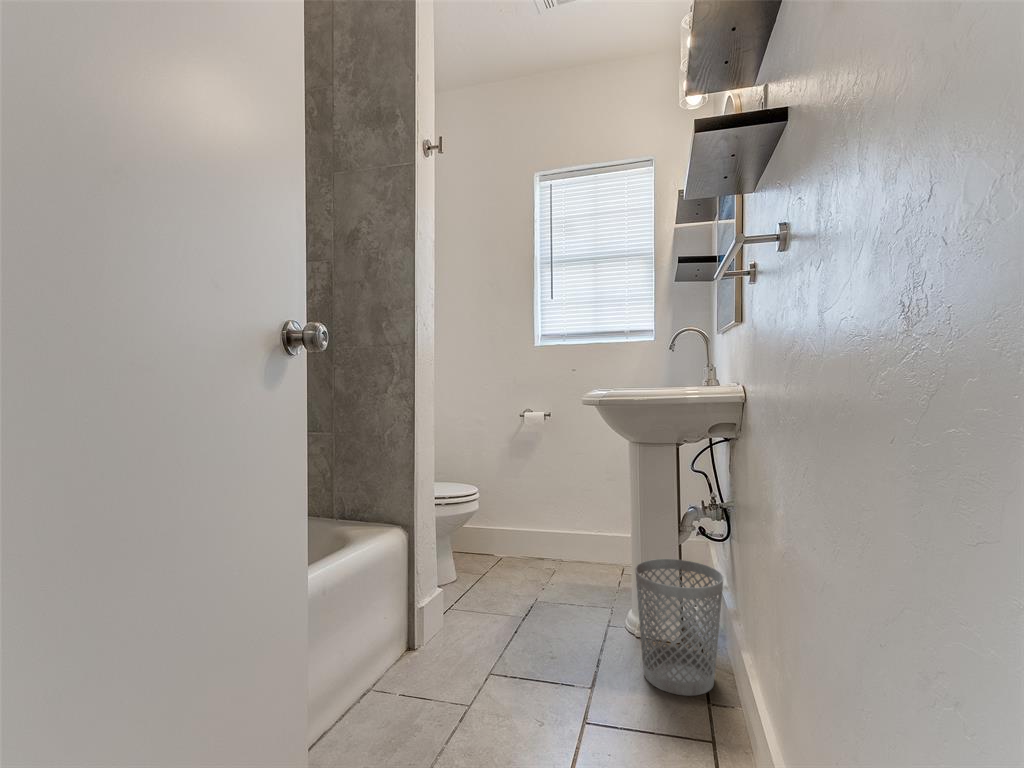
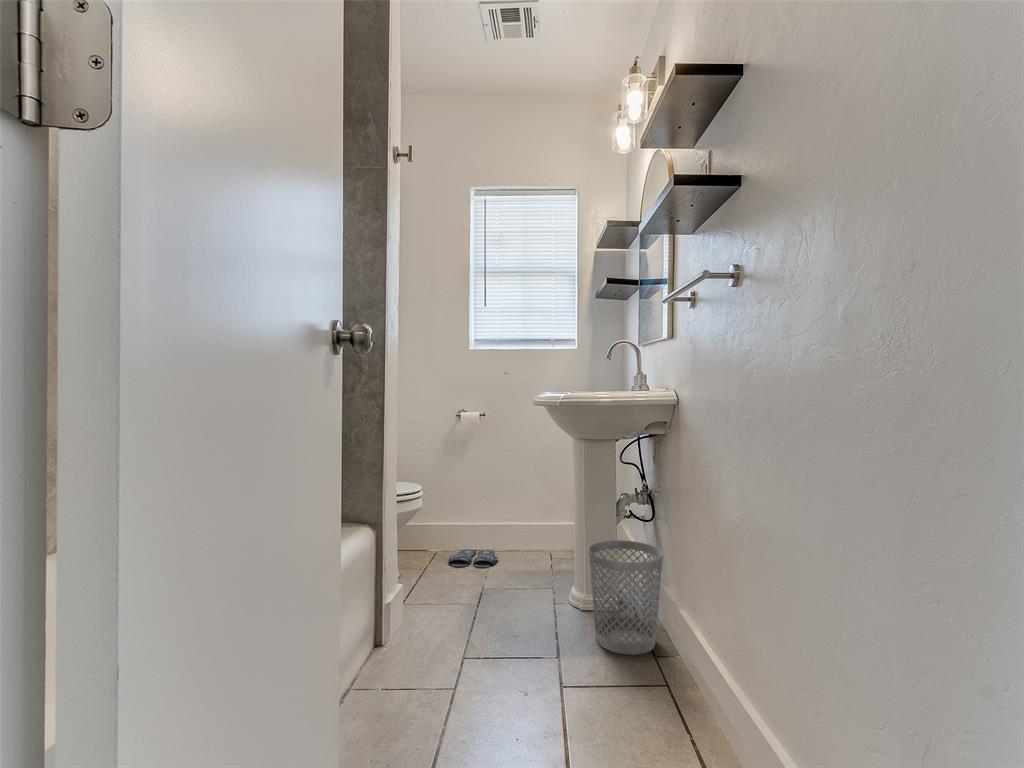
slippers: none [510,555,563,577] -> present [449,550,498,568]

